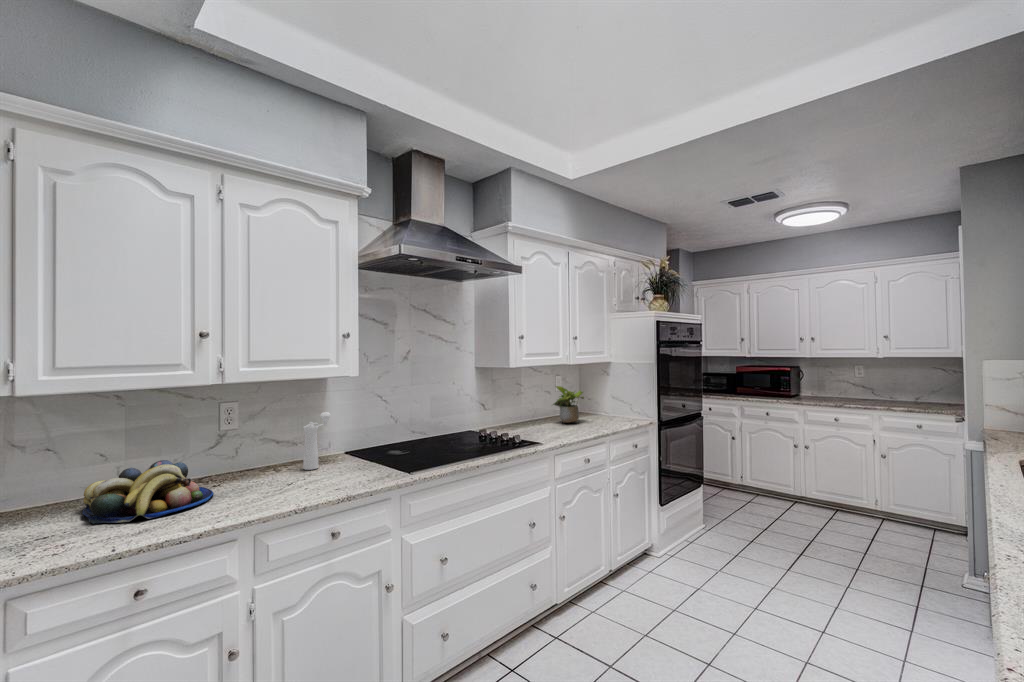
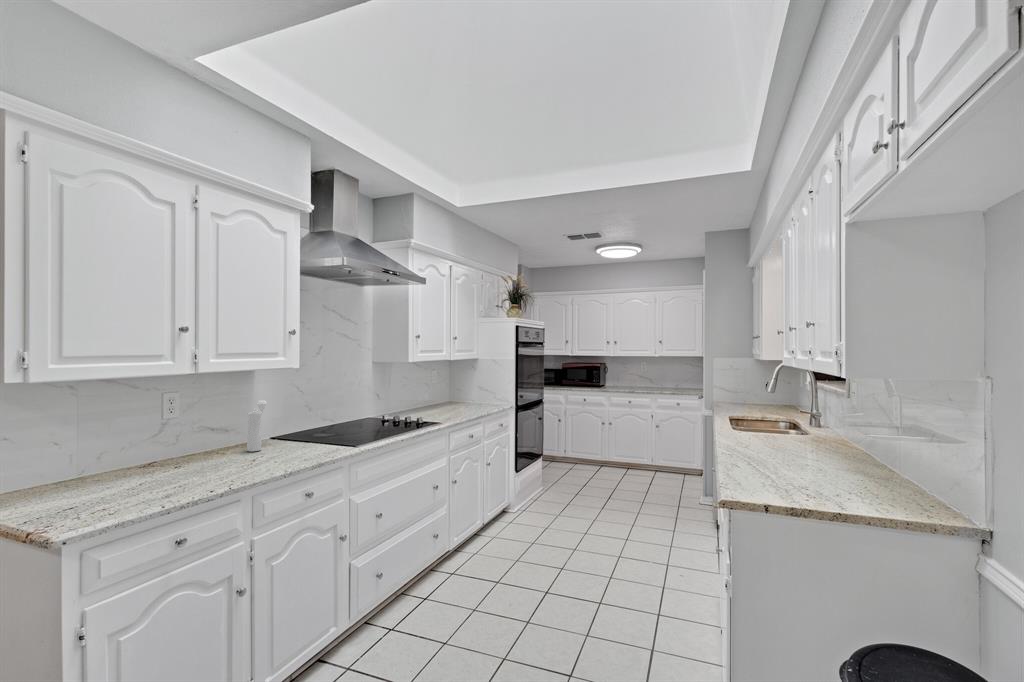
potted plant: present [553,386,584,423] -> none [433,378,461,409]
fruit bowl: present [82,460,214,524] -> none [59,445,188,501]

